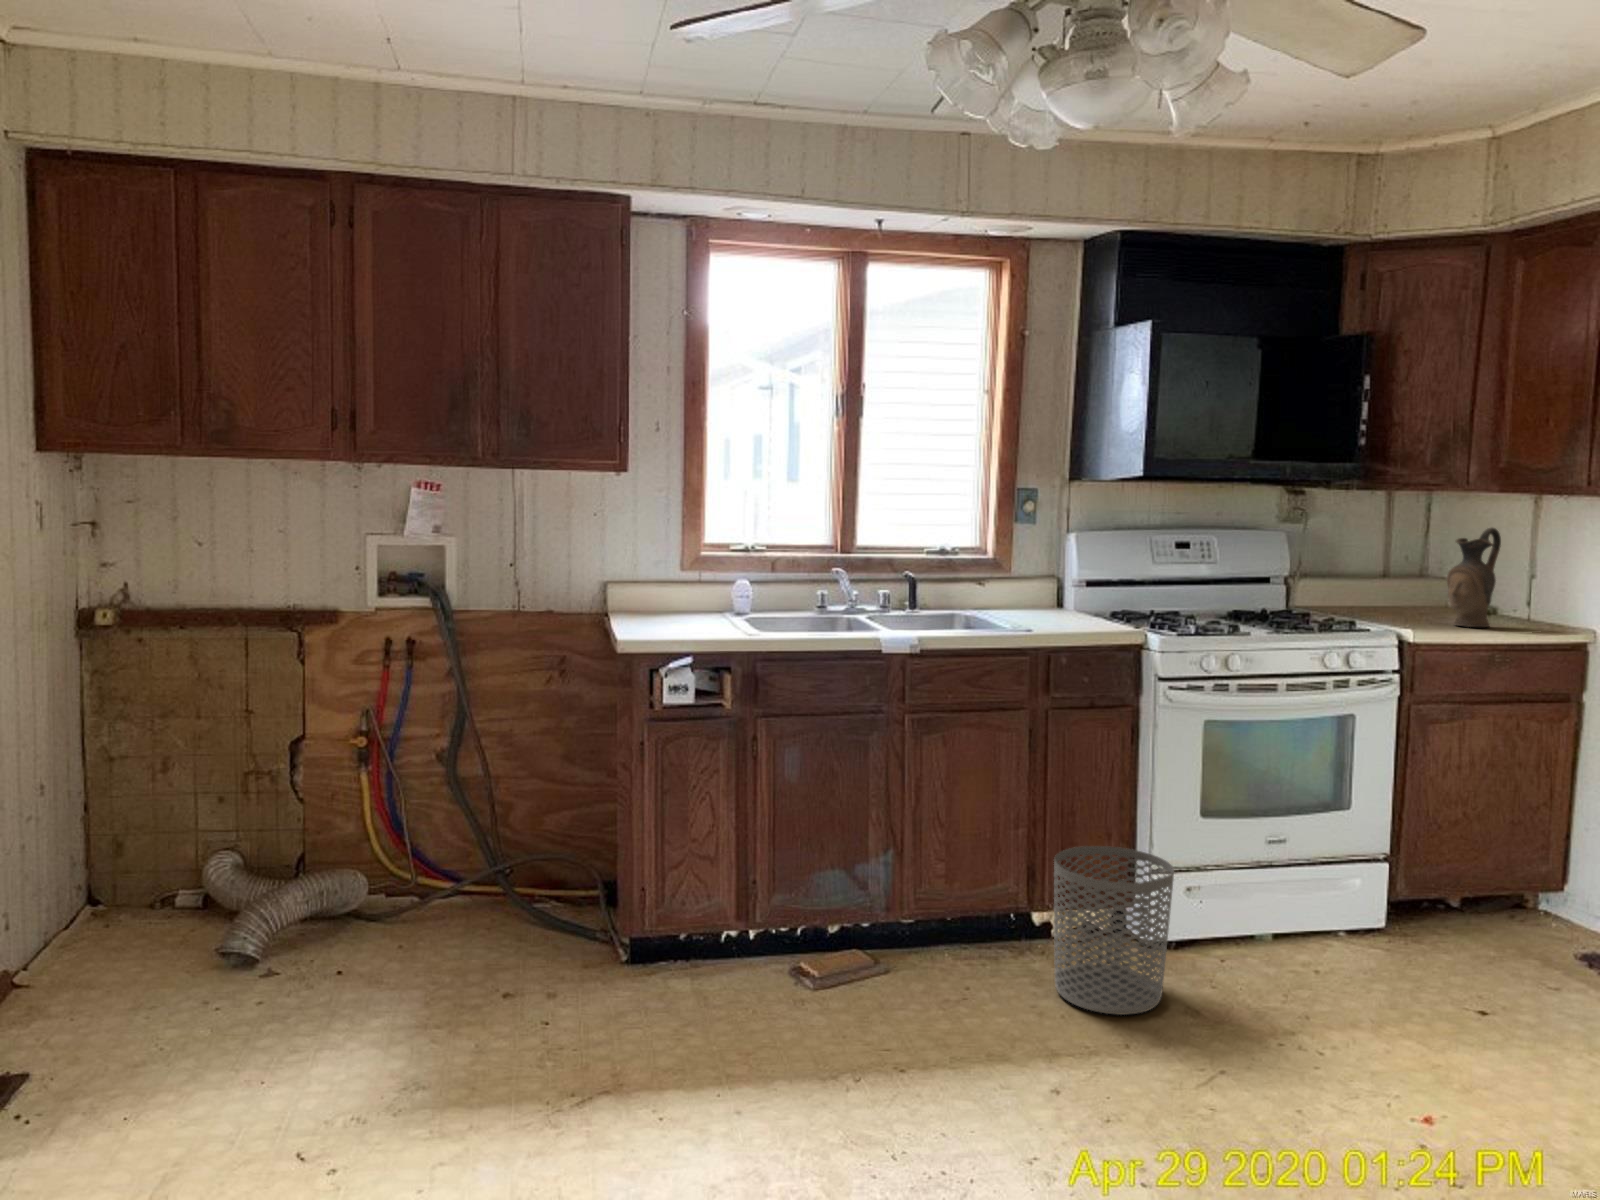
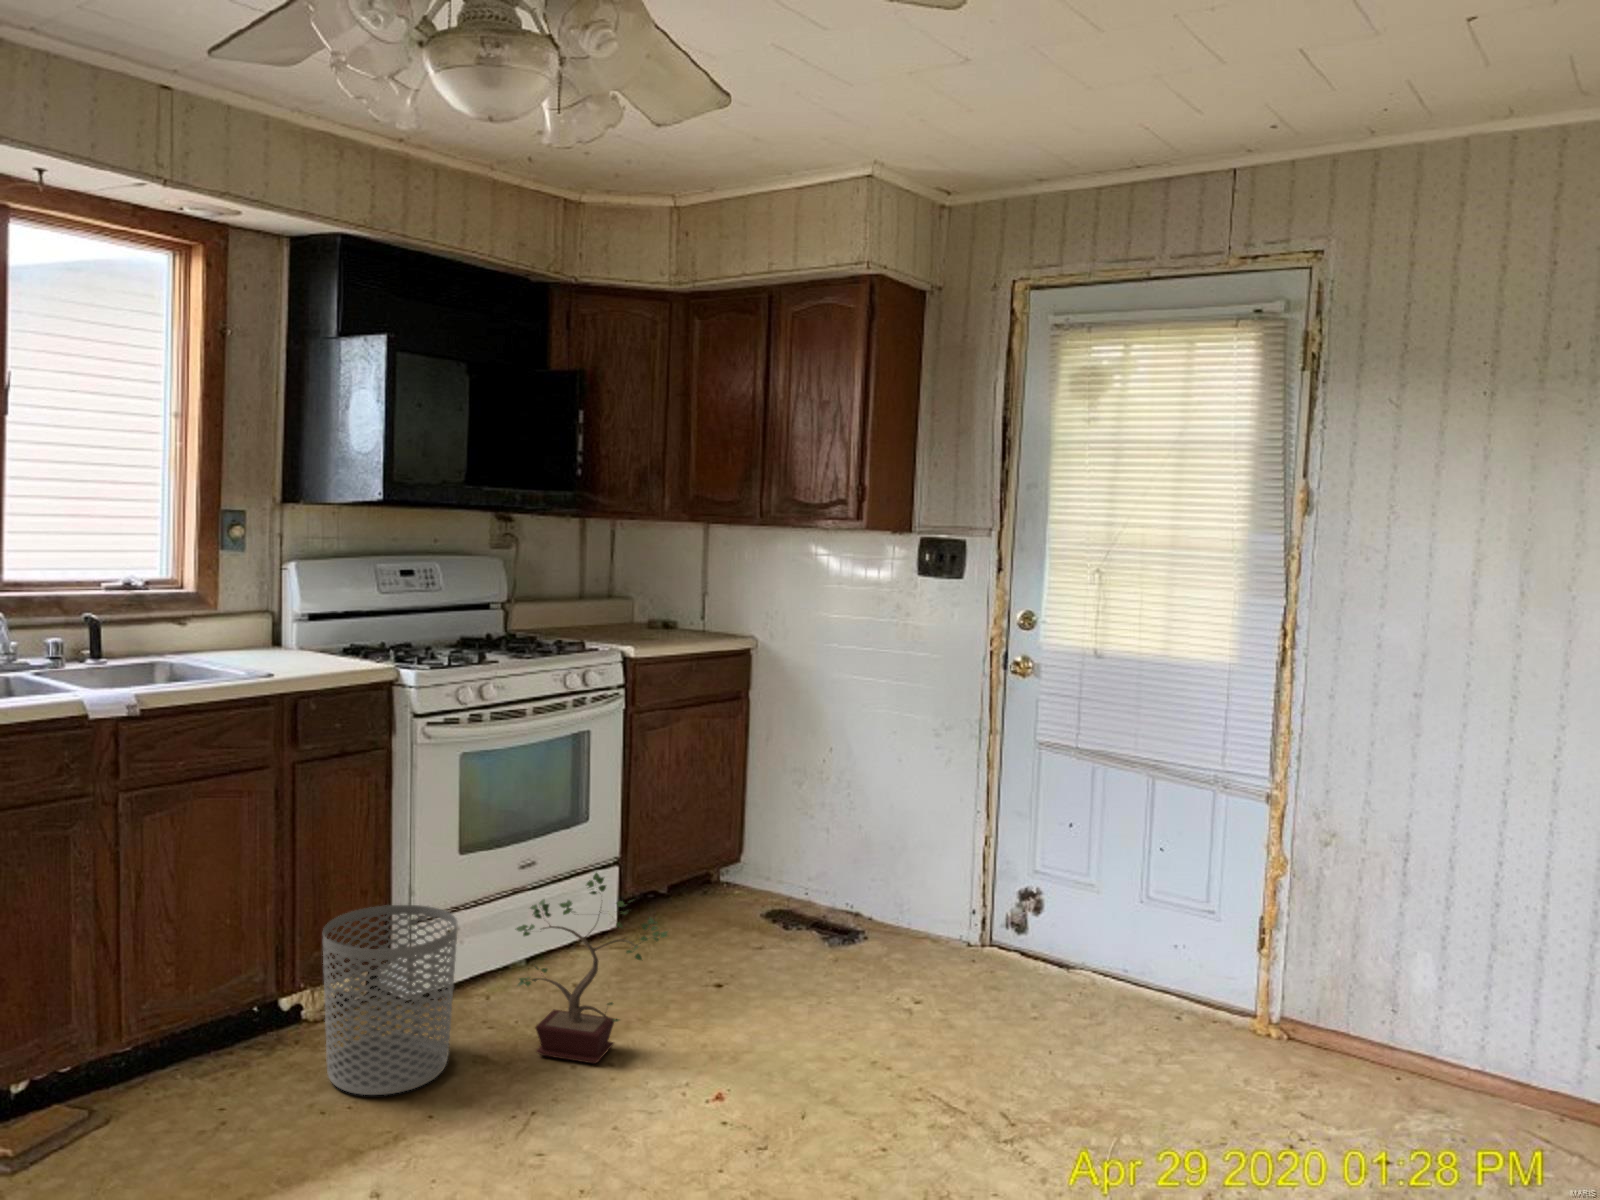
ceramic pitcher: present [1447,528,1501,627] -> none [649,554,688,642]
potted plant: none [1230,850,1387,1044] -> present [515,873,667,1064]

